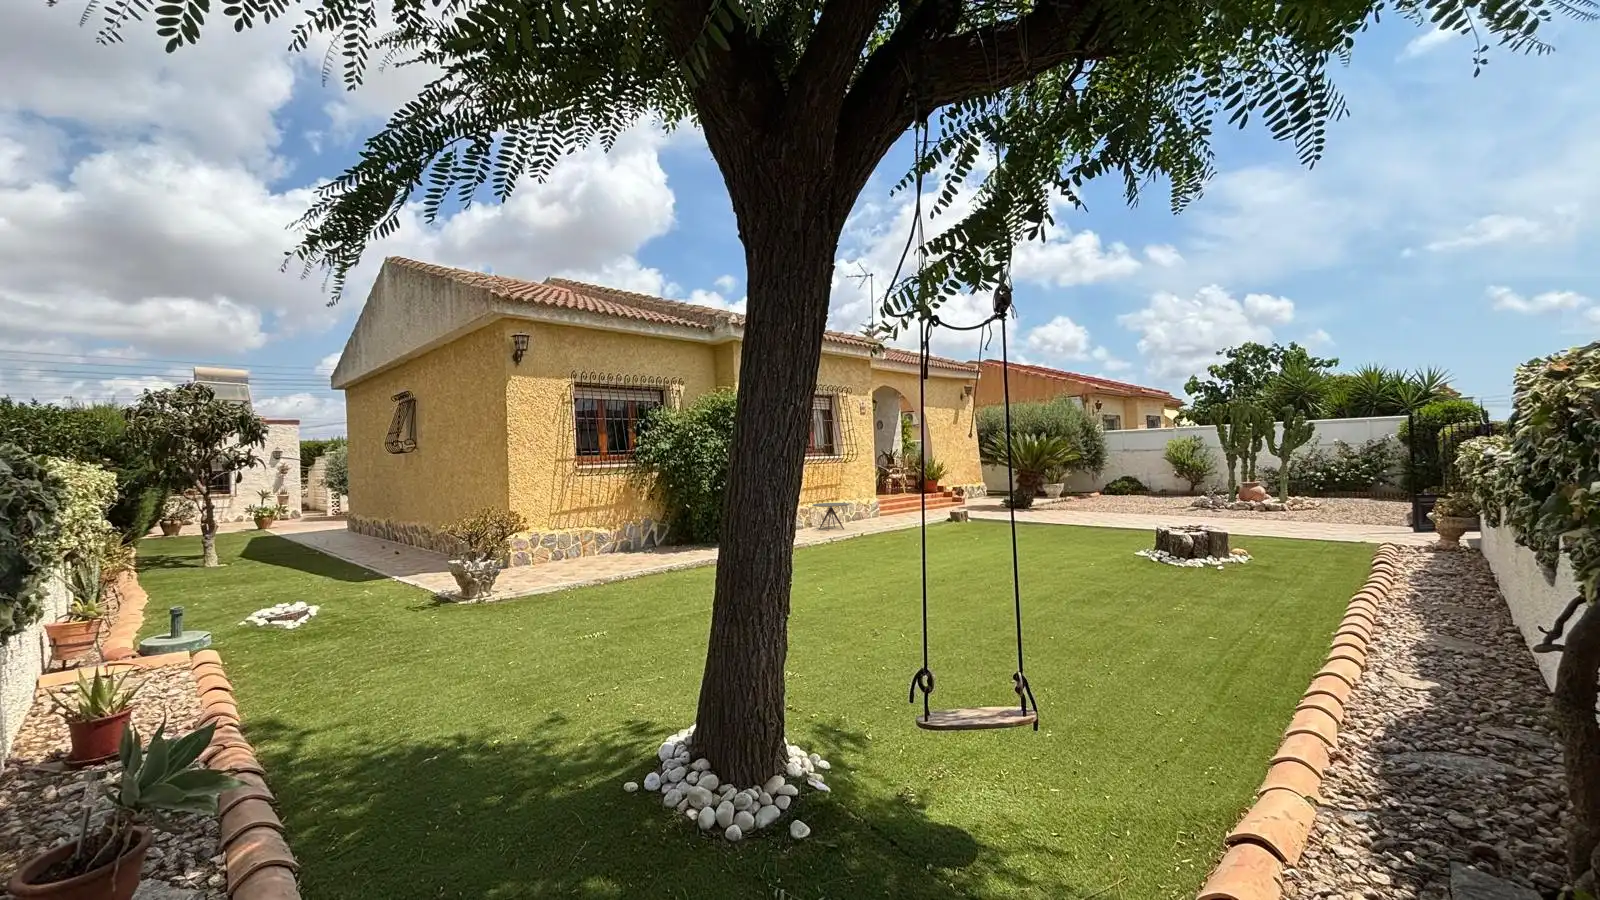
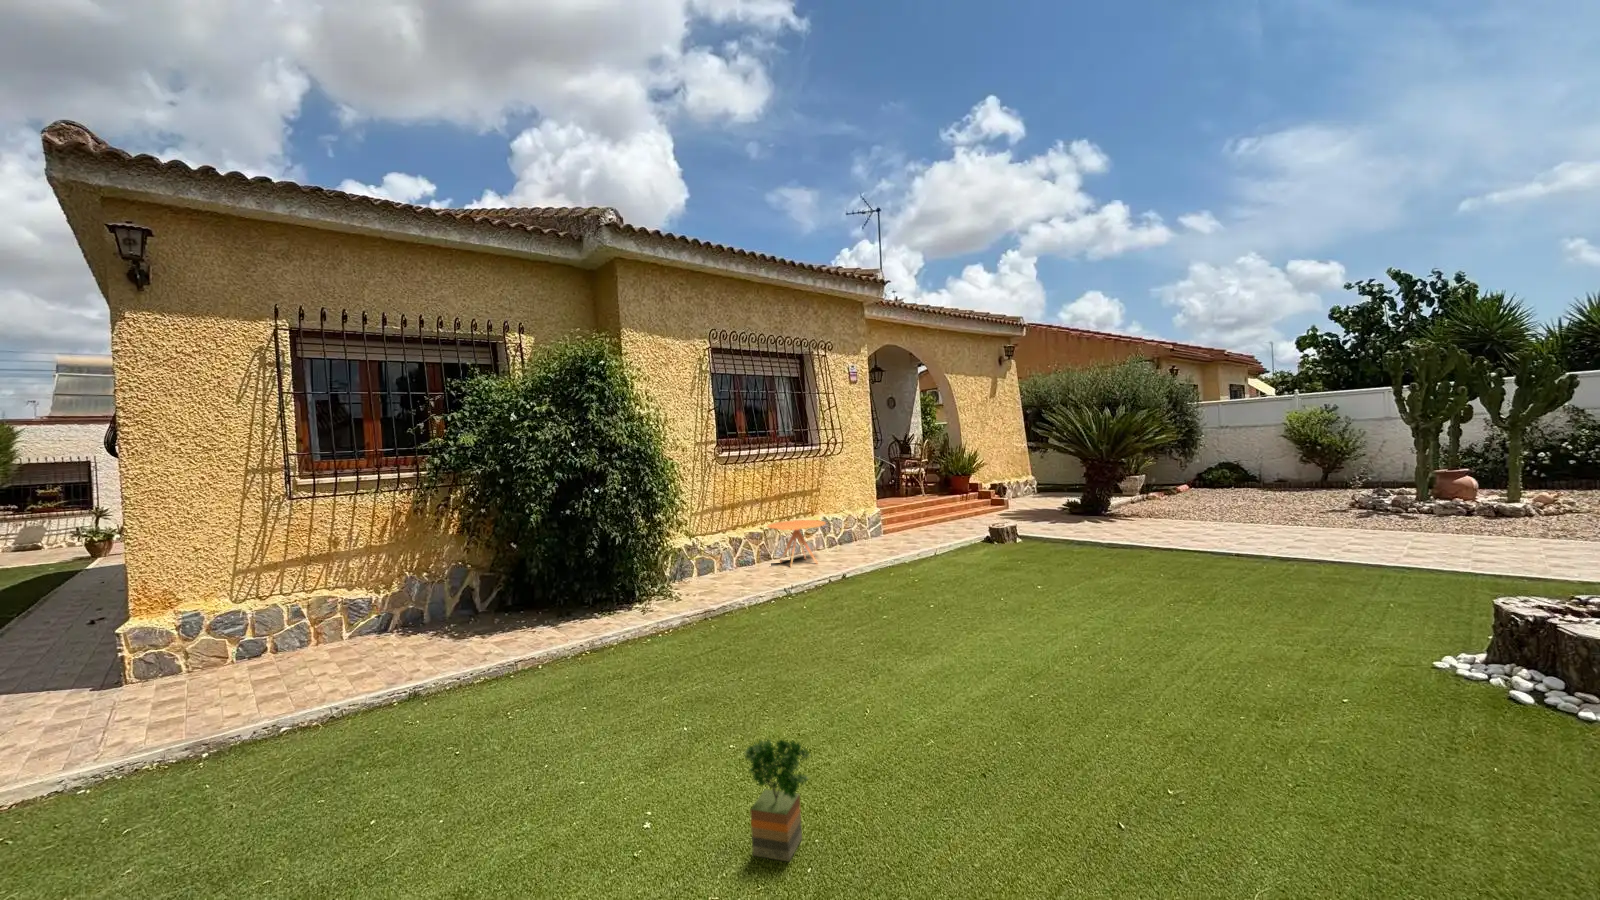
potted tree: none [869,551,893,588] -> present [745,740,811,861]

